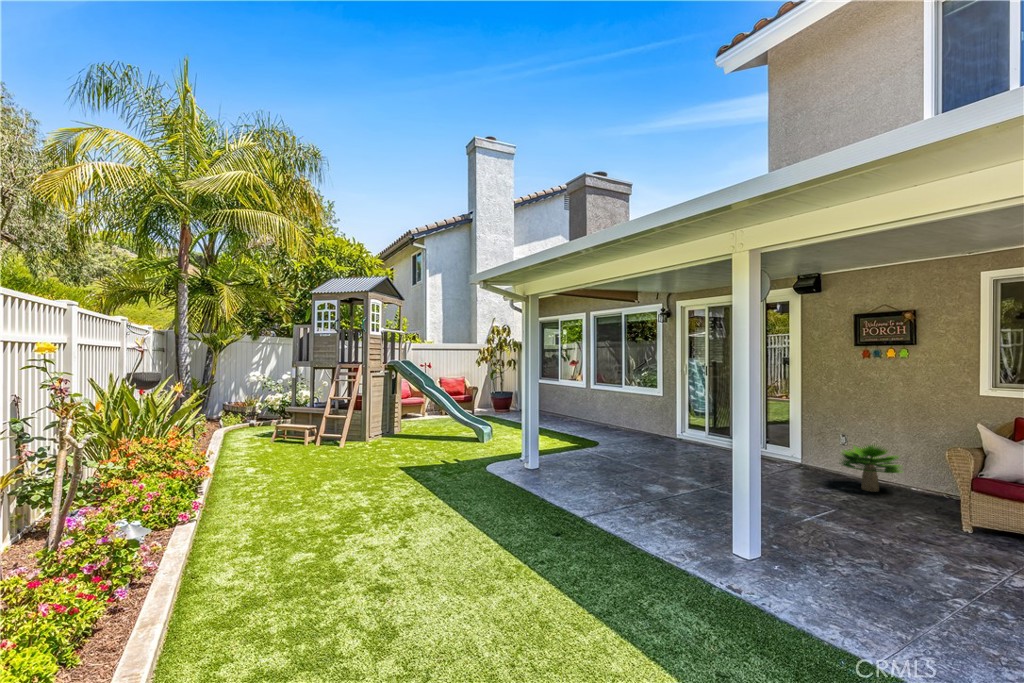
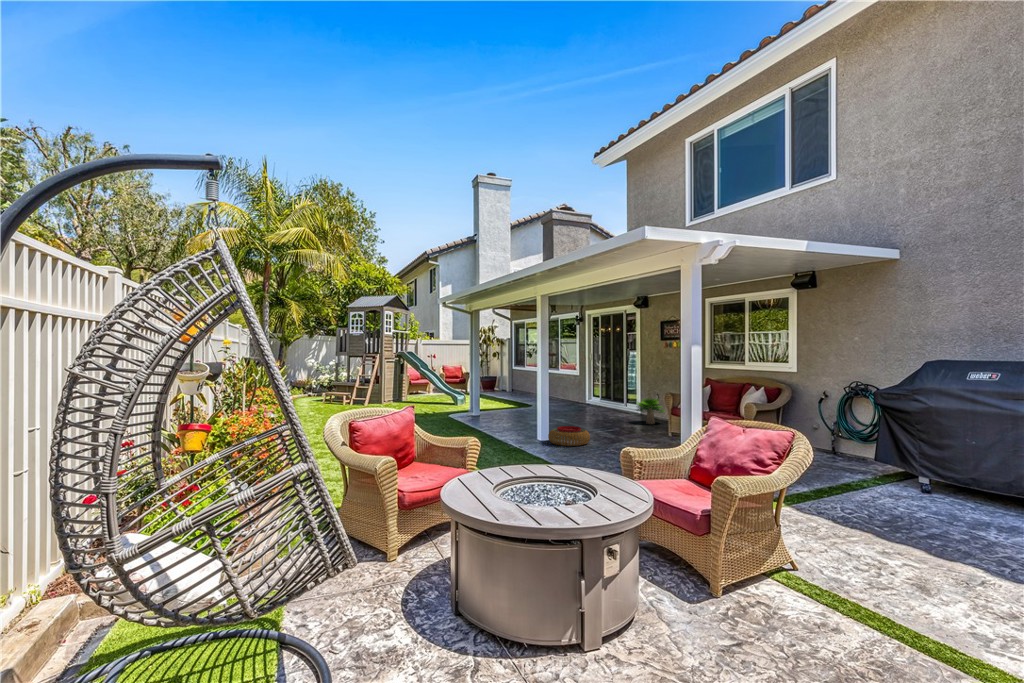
pouf: none [835,545,961,615] -> present [548,426,590,446]

